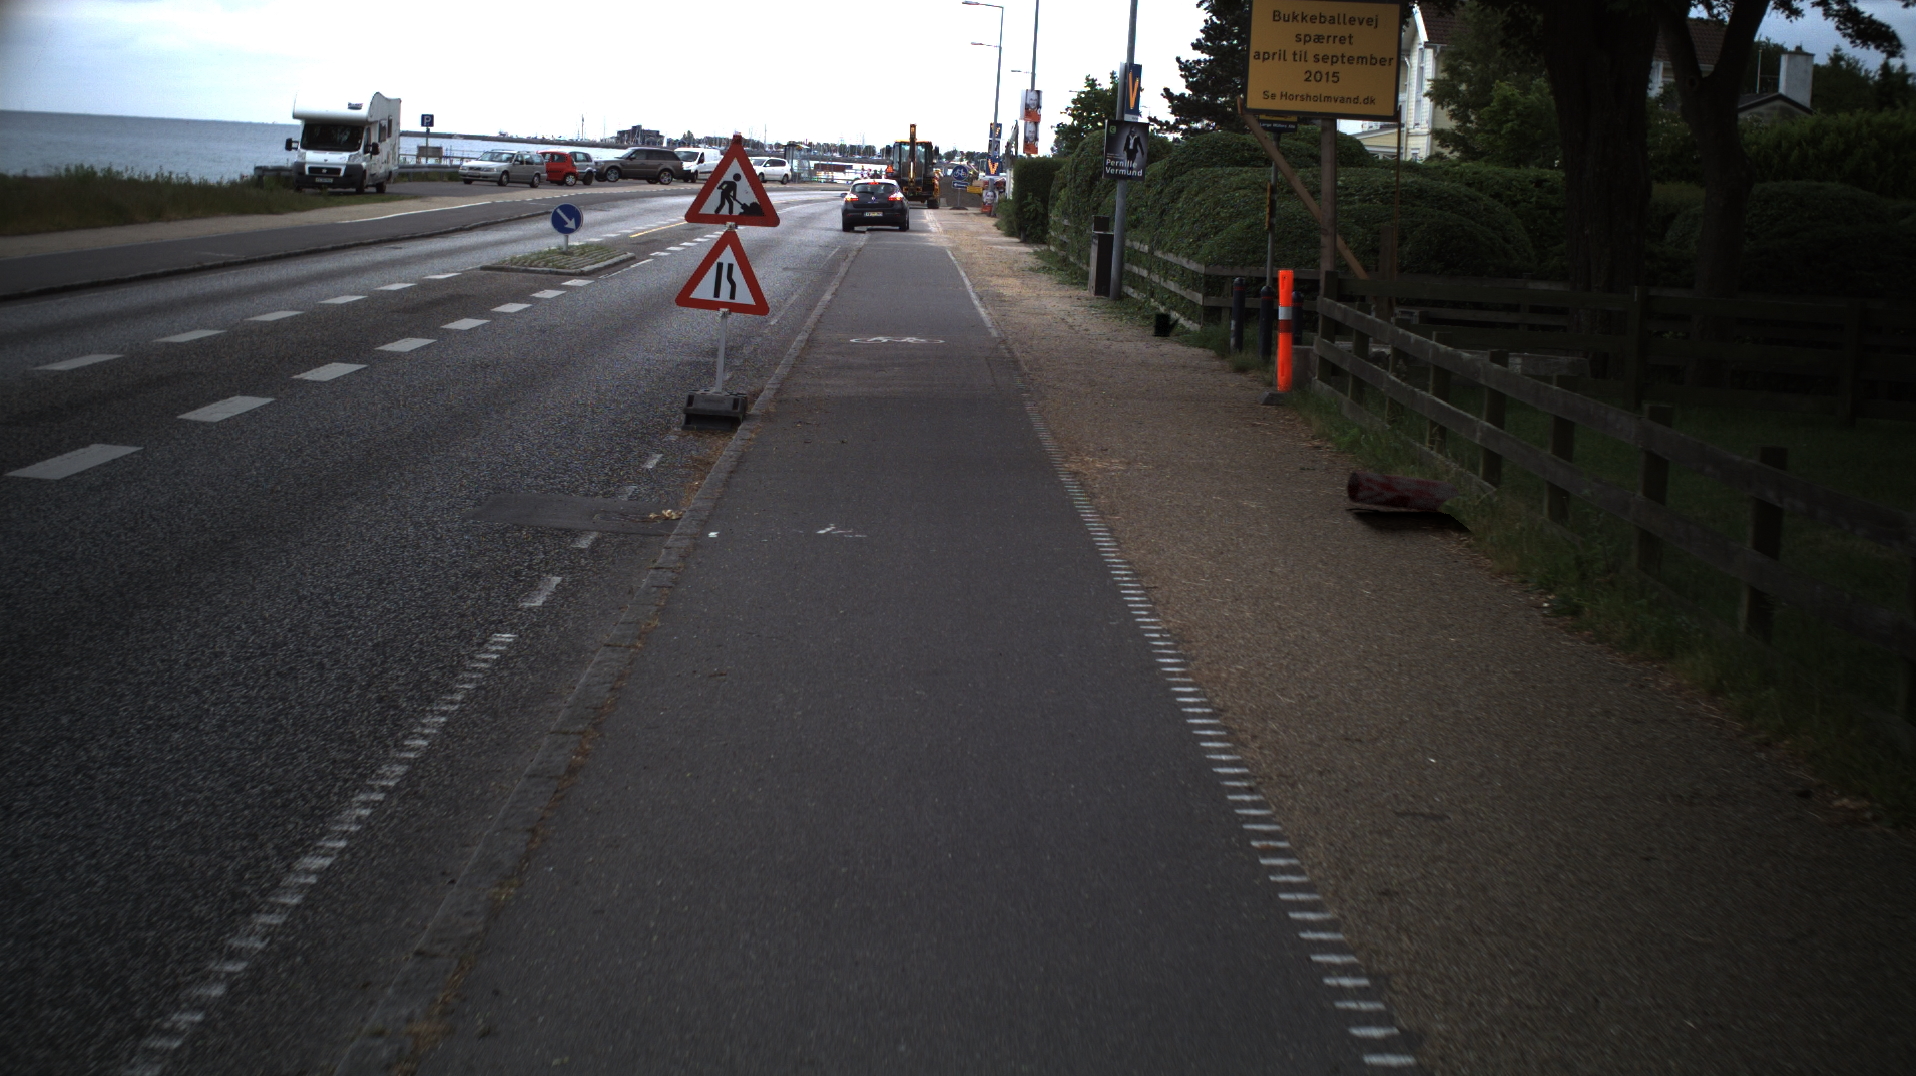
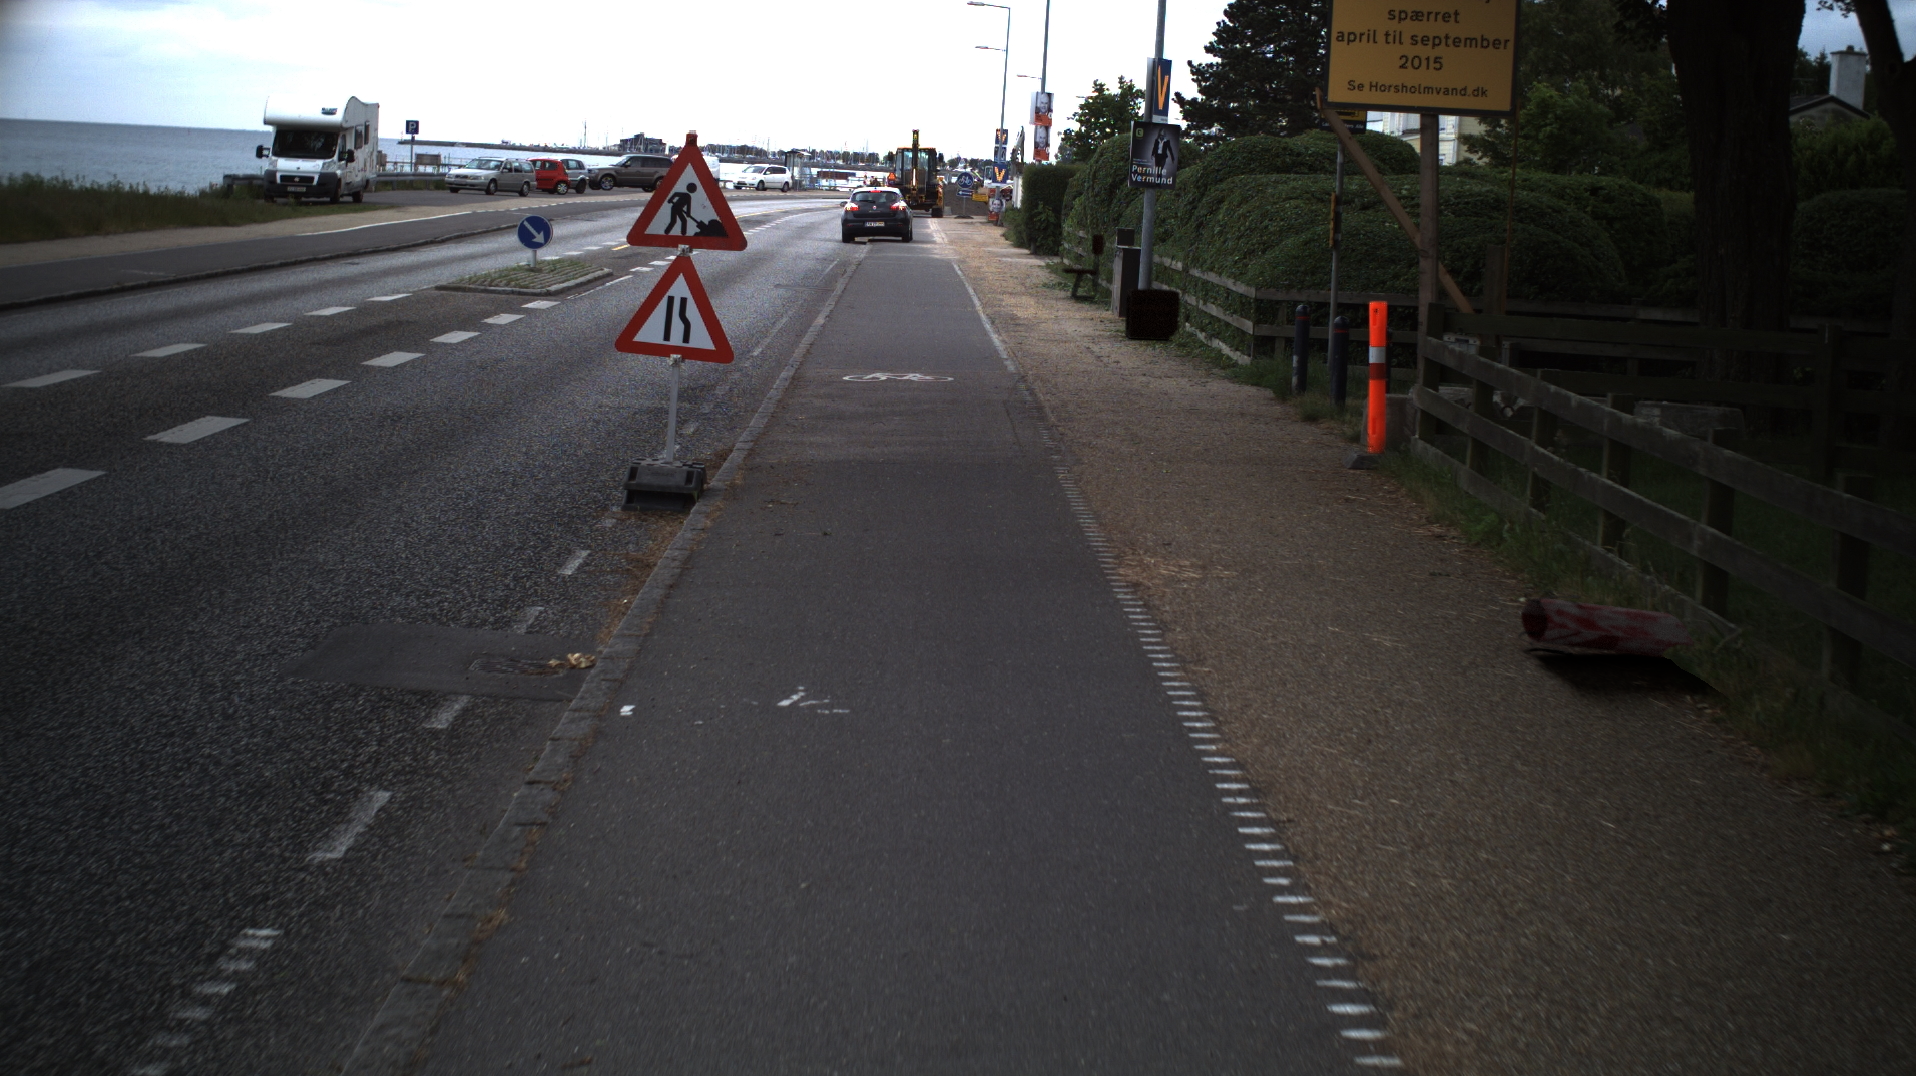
bench: none [1045,222,1083,282] -> present [1063,234,1104,301]
wooden crate: none [1096,268,1144,314] -> present [1125,288,1180,340]
watering can: present [1154,311,1185,336] -> none [1191,340,1235,370]

